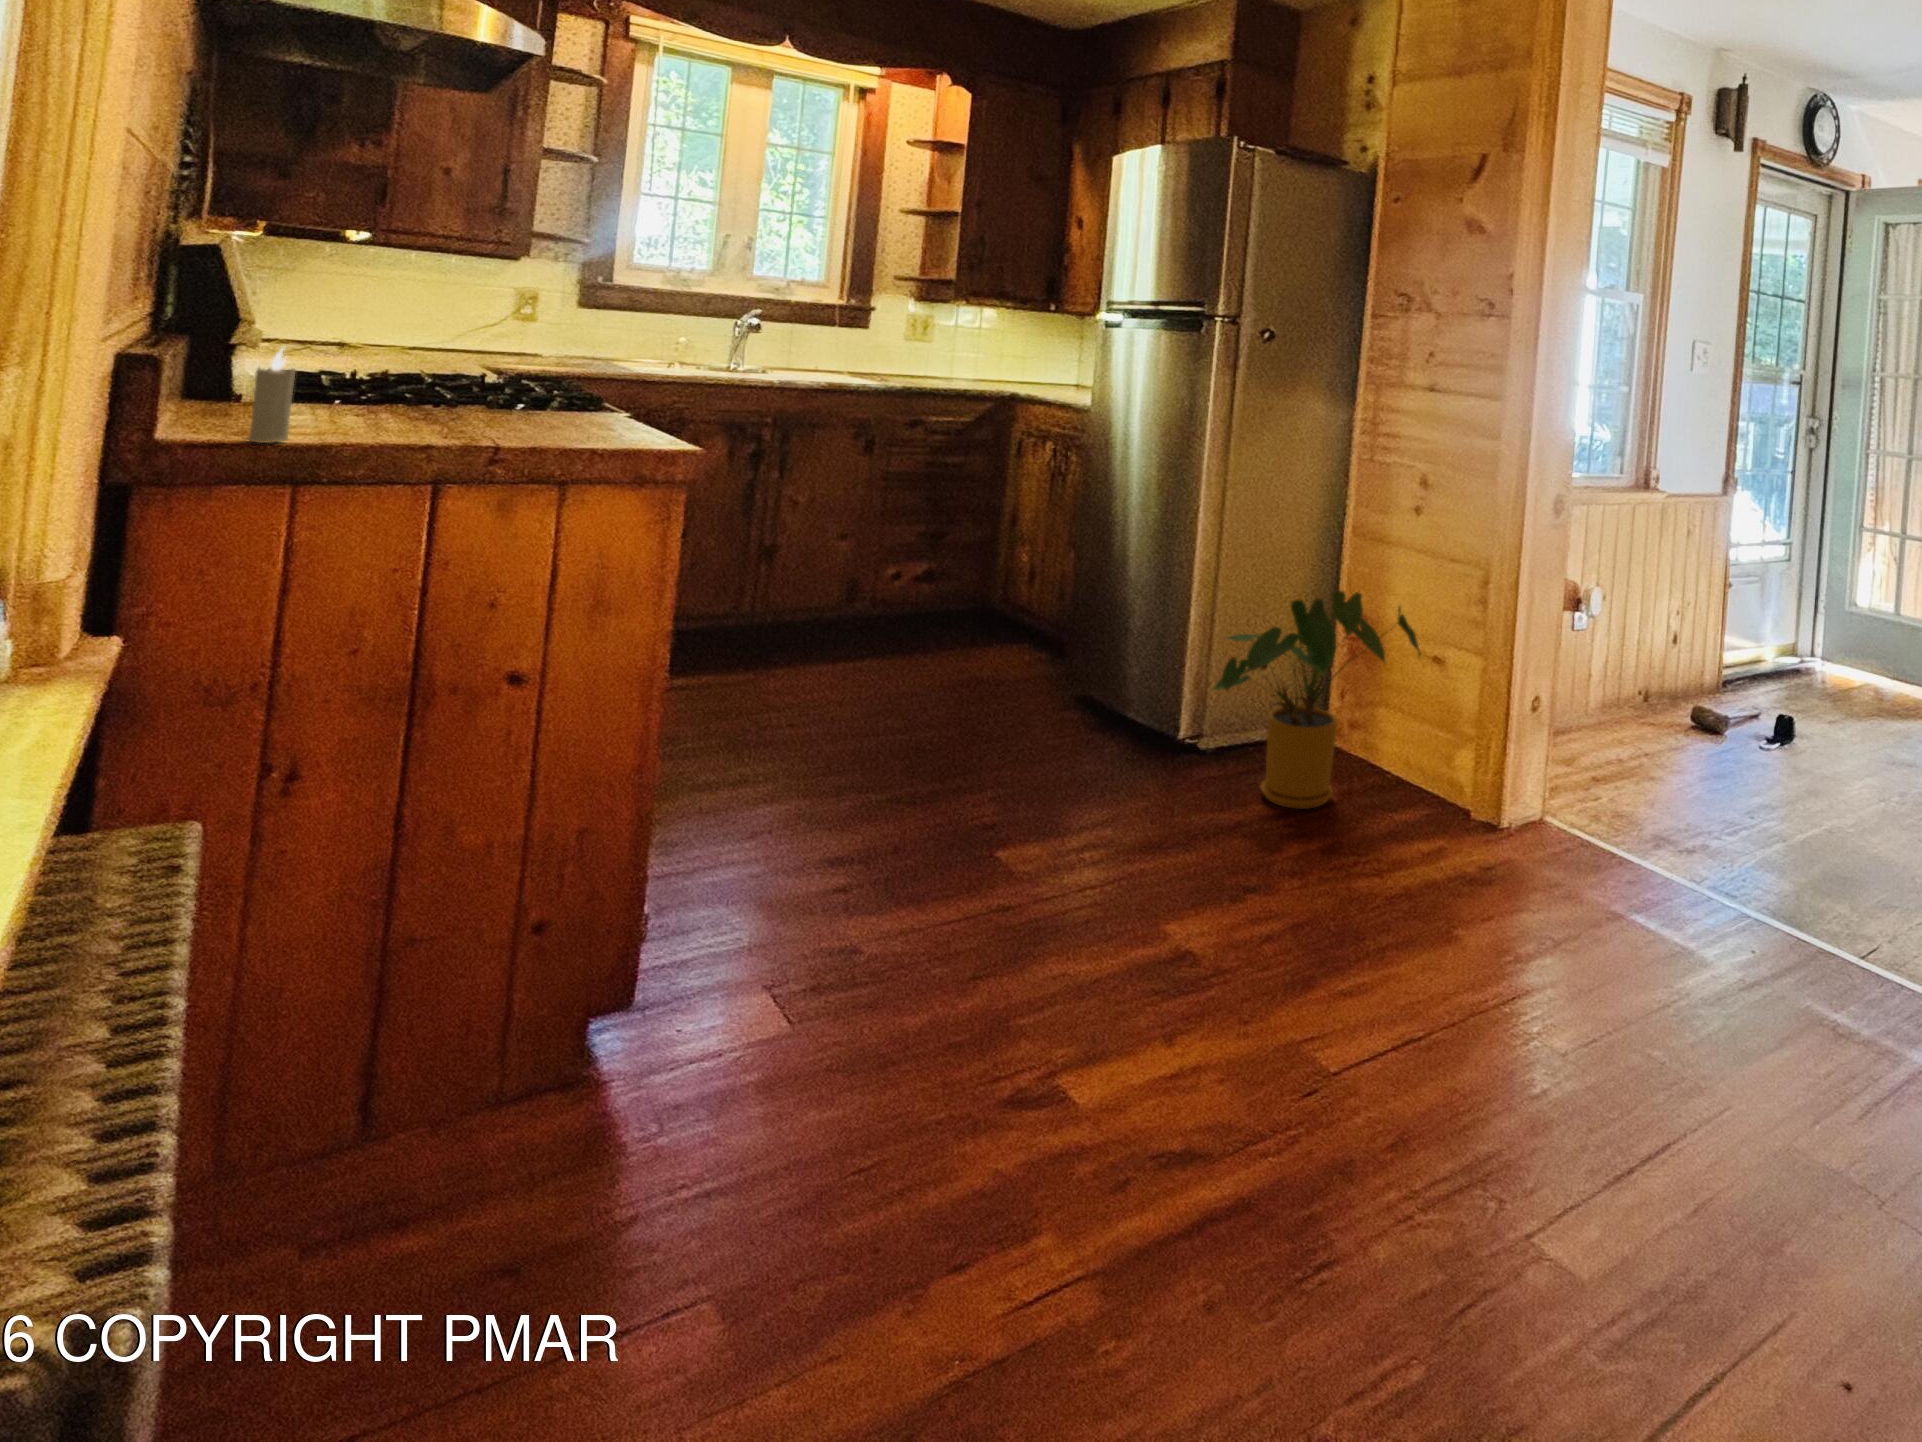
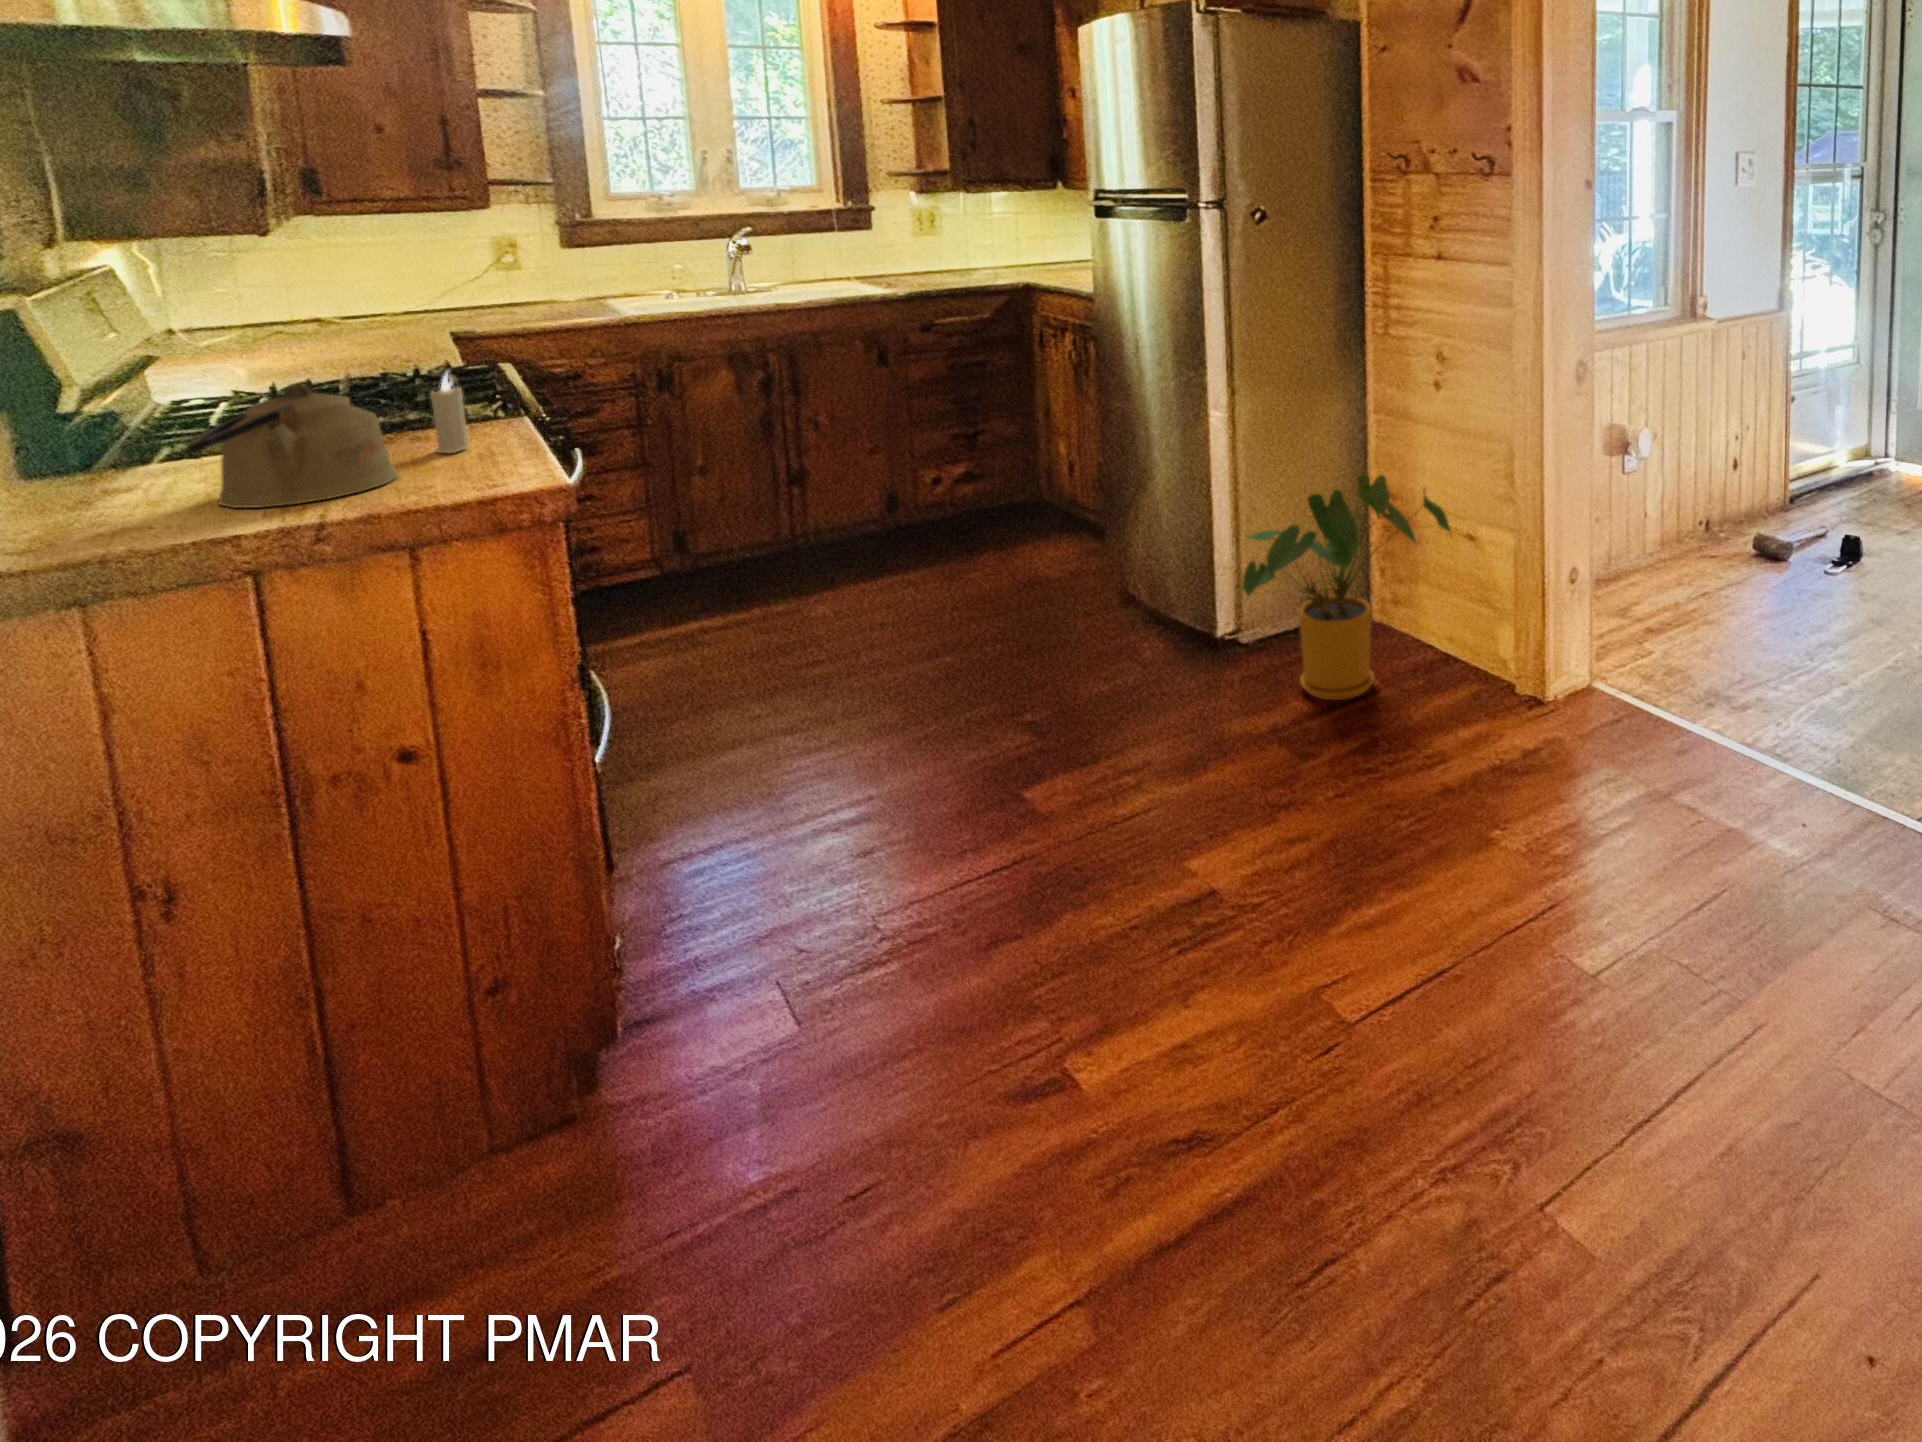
kettle: none [373,336,535,441] -> present [187,383,398,508]
candle: present [247,348,295,443] -> present [430,373,469,453]

